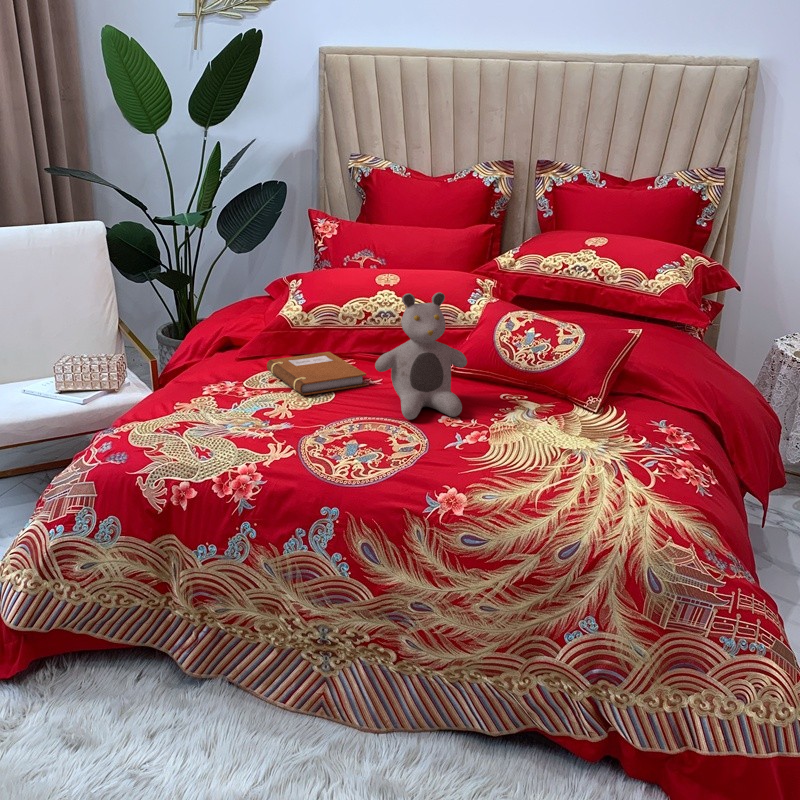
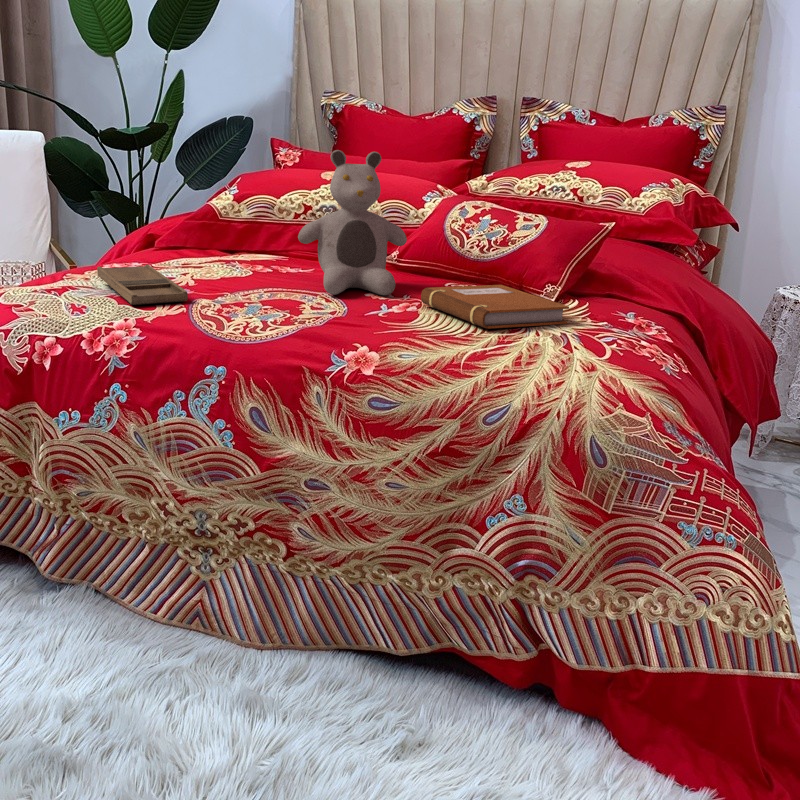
notebook: present [267,352,366,395] -> present [421,285,569,329]
tray: none [205,394,292,447] -> present [97,265,188,305]

